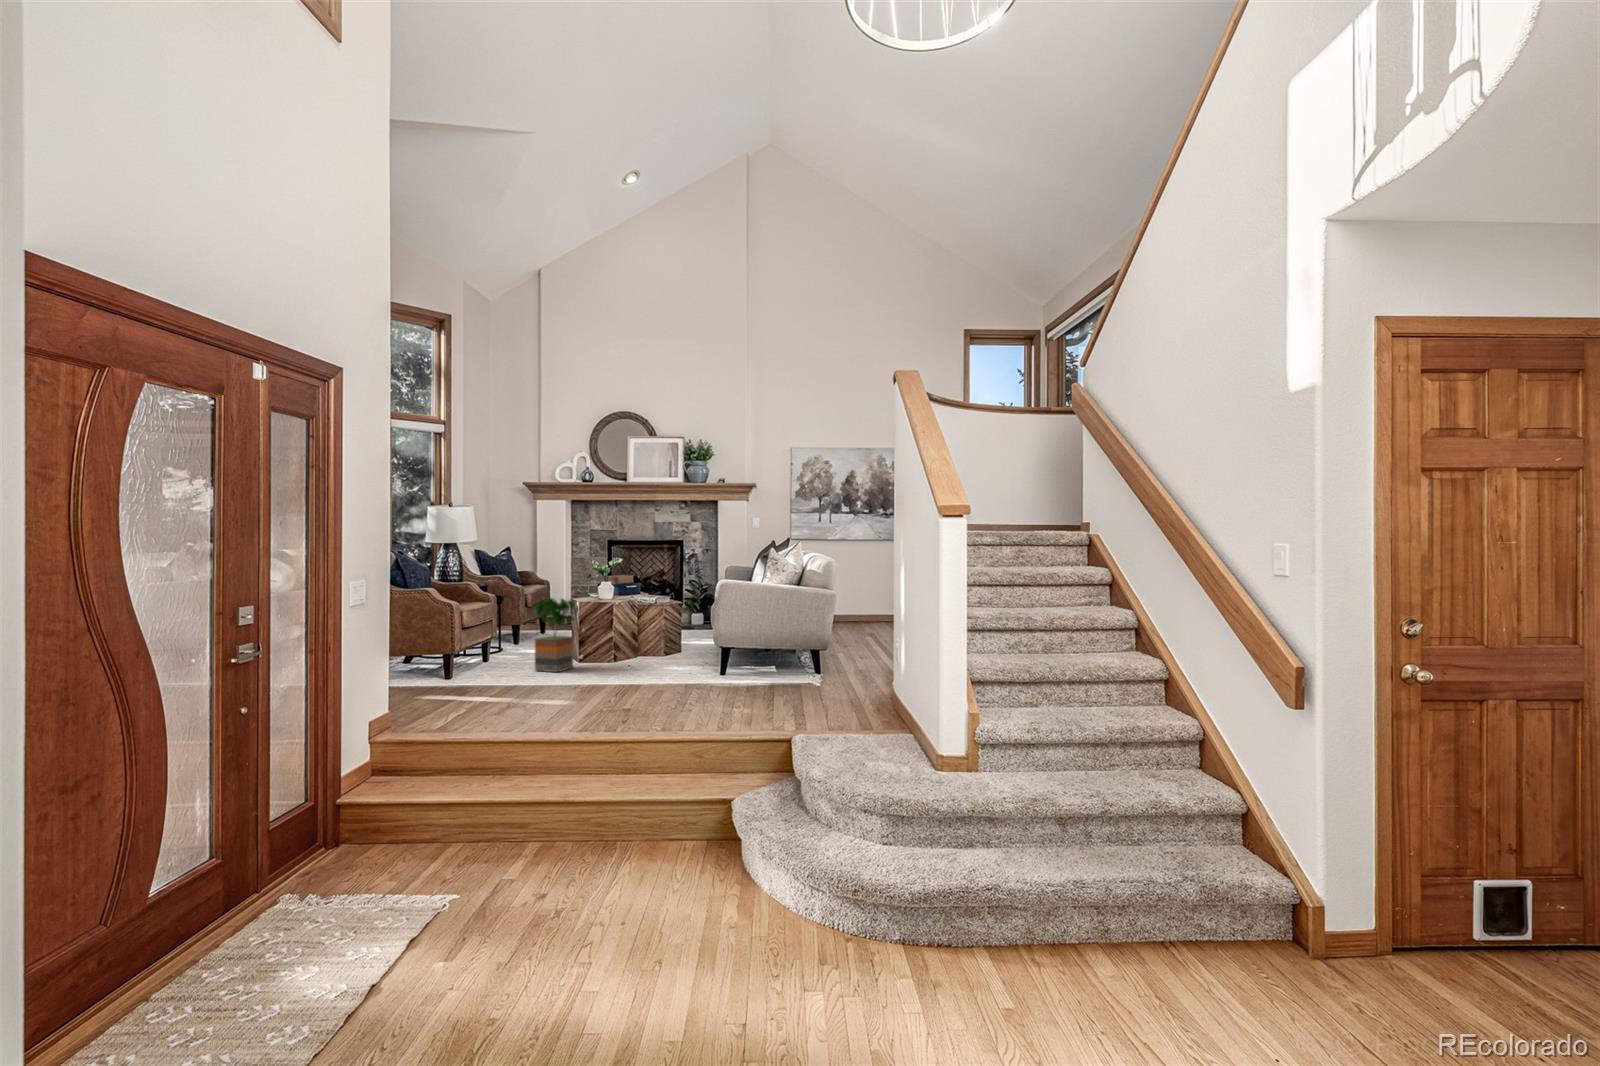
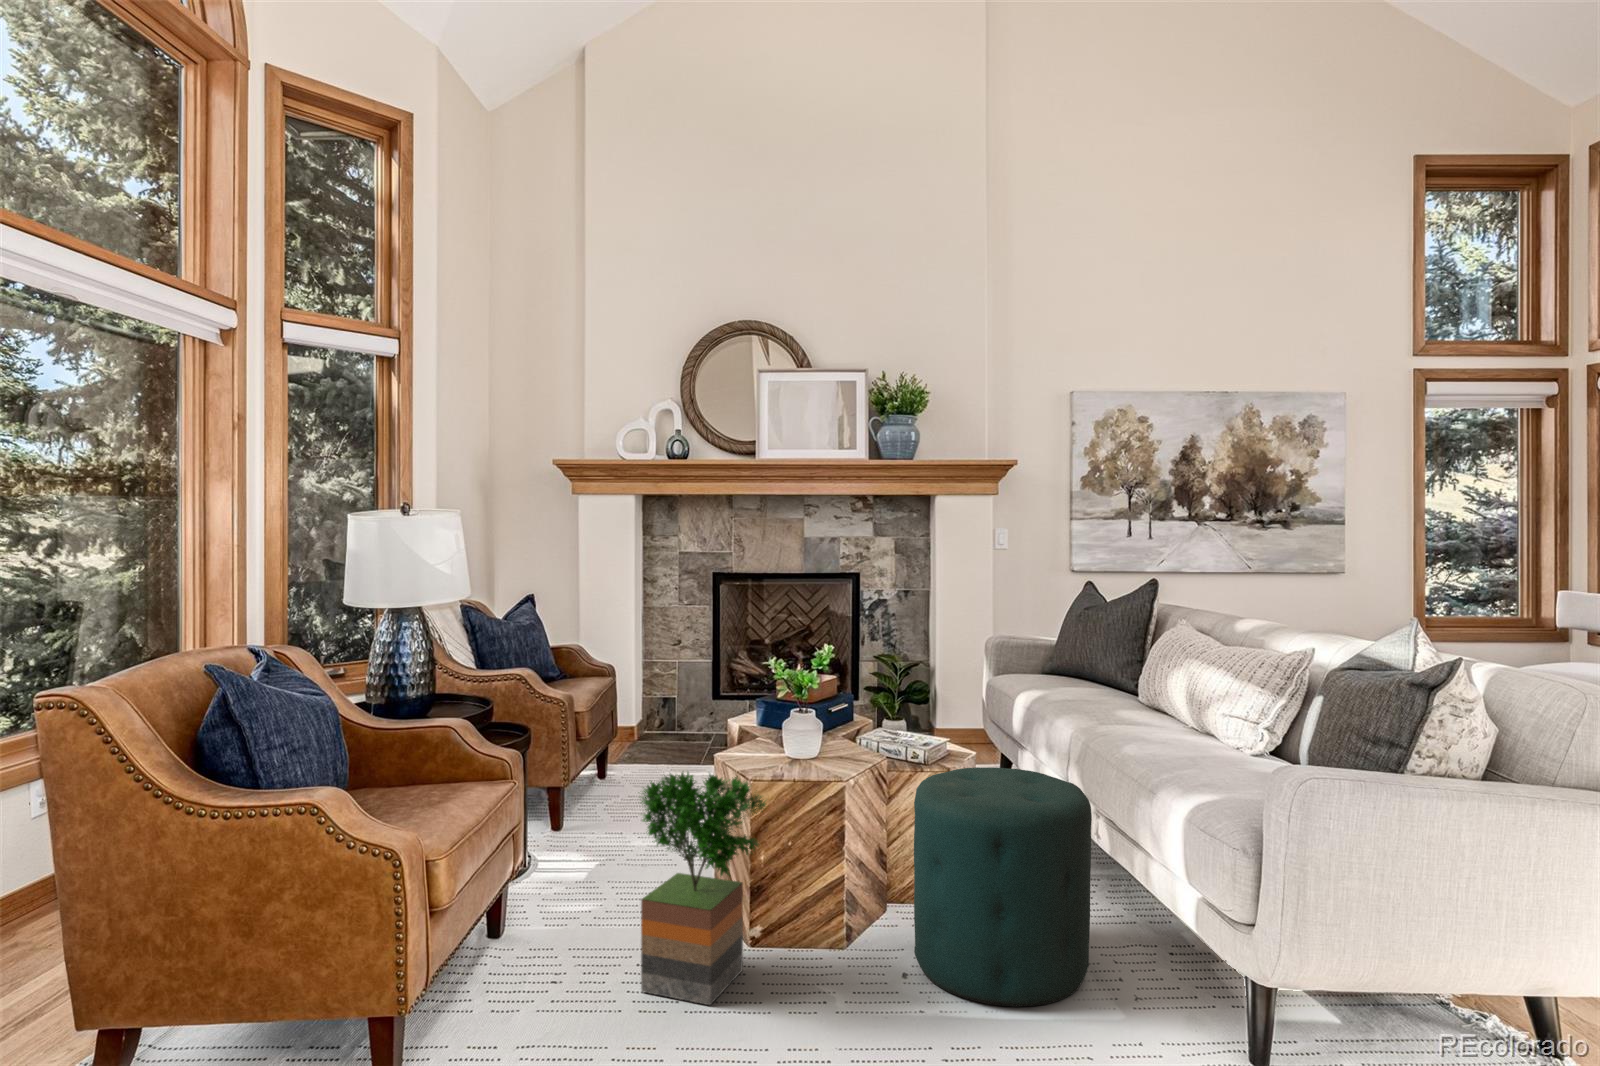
ottoman: none [634,601,696,672] -> present [914,767,1092,1006]

